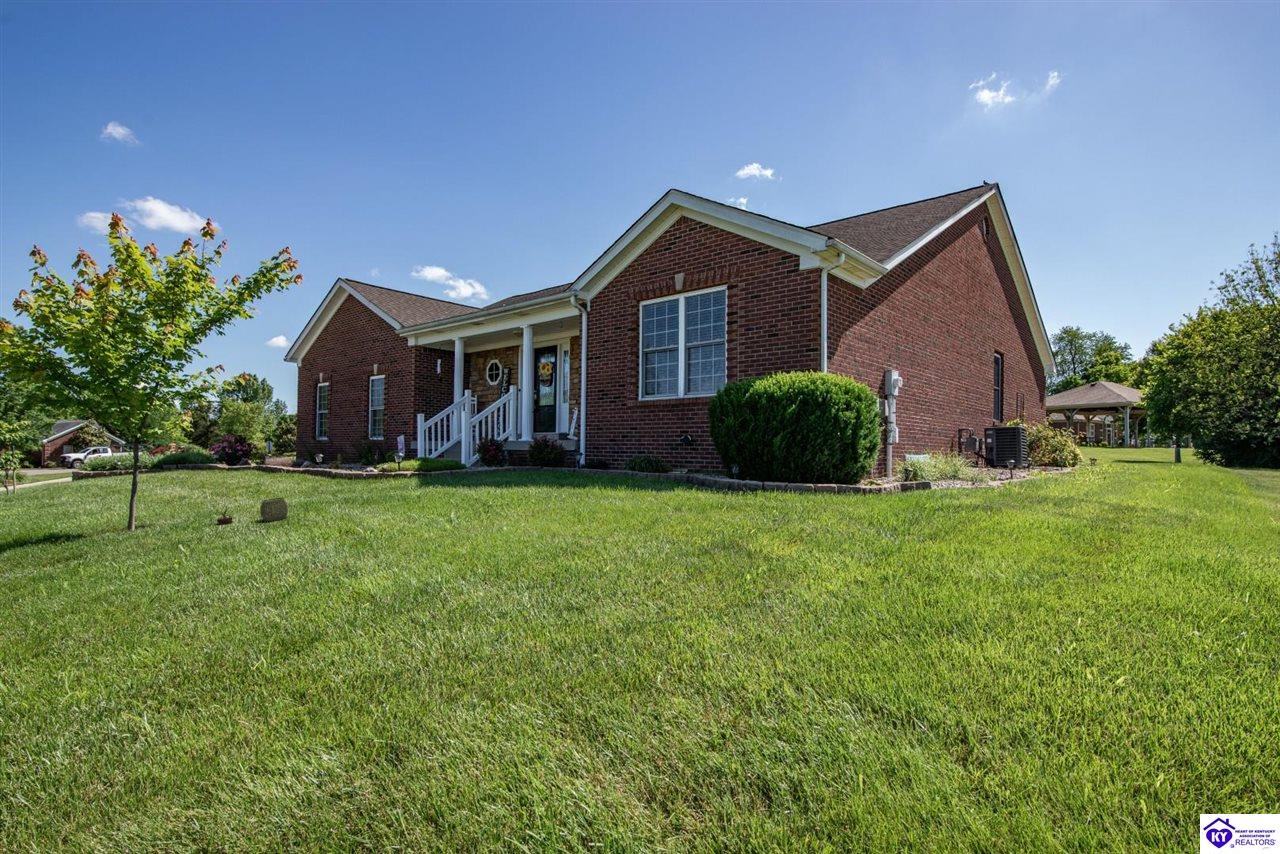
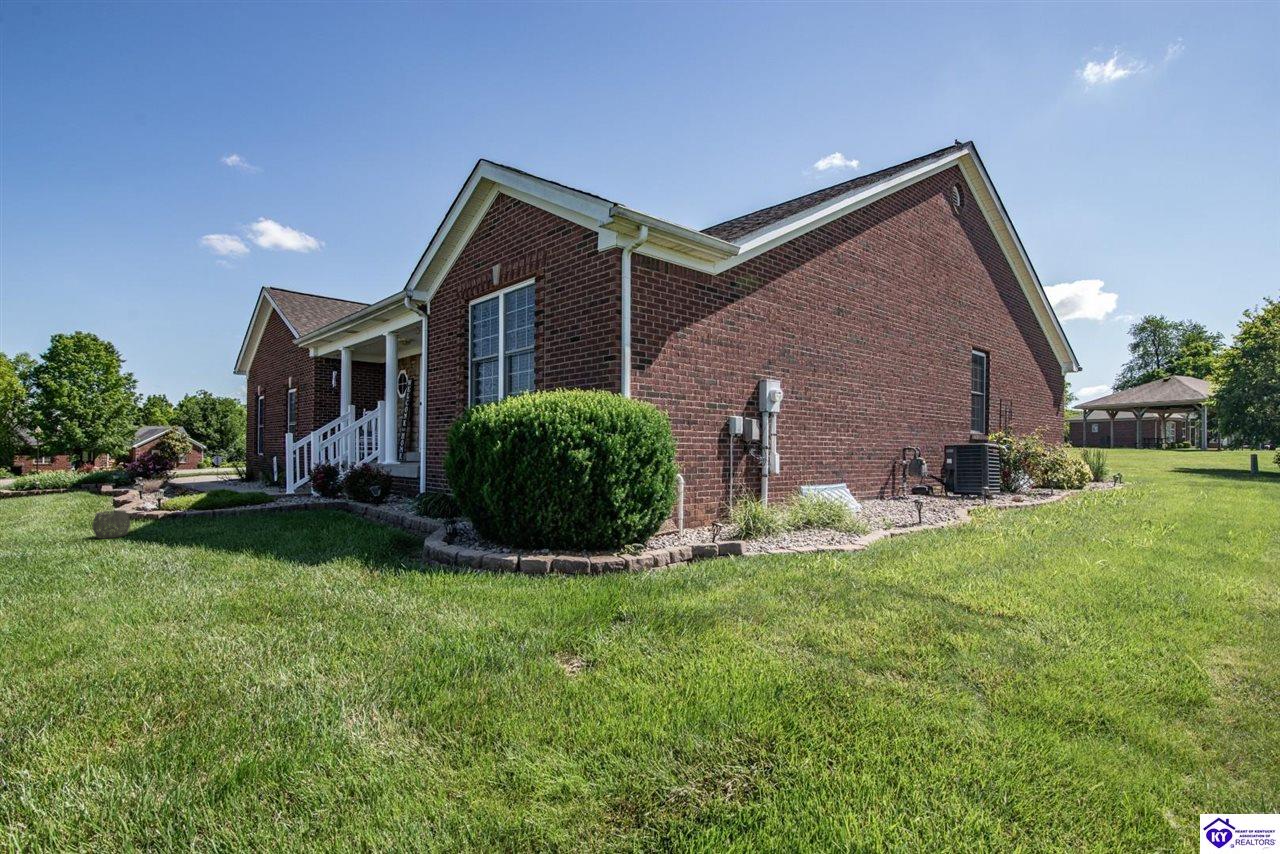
potted plant: present [211,494,238,525] -> none [24,502,65,541]

